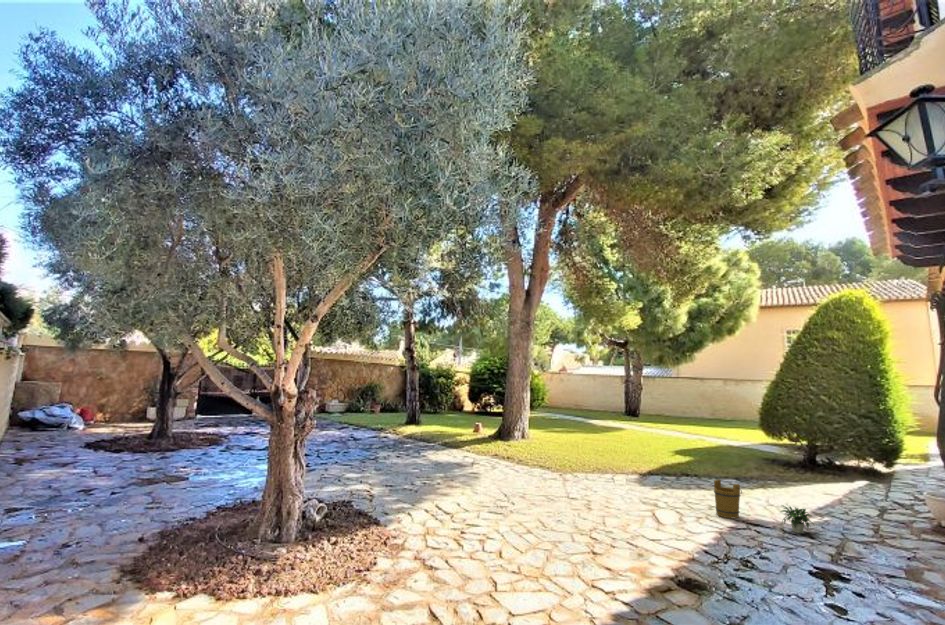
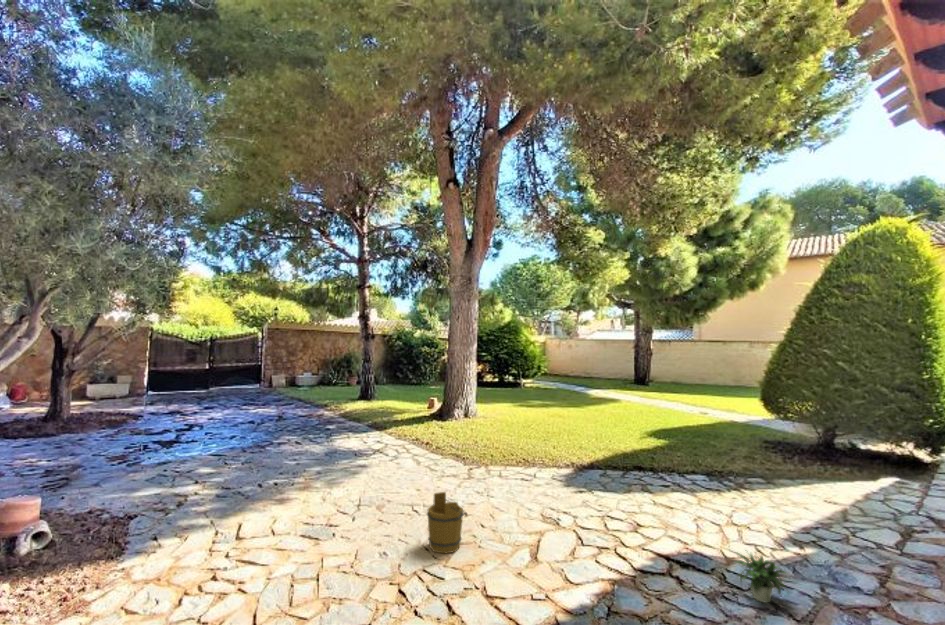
bucket: present [714,480,742,518] -> present [427,492,466,554]

